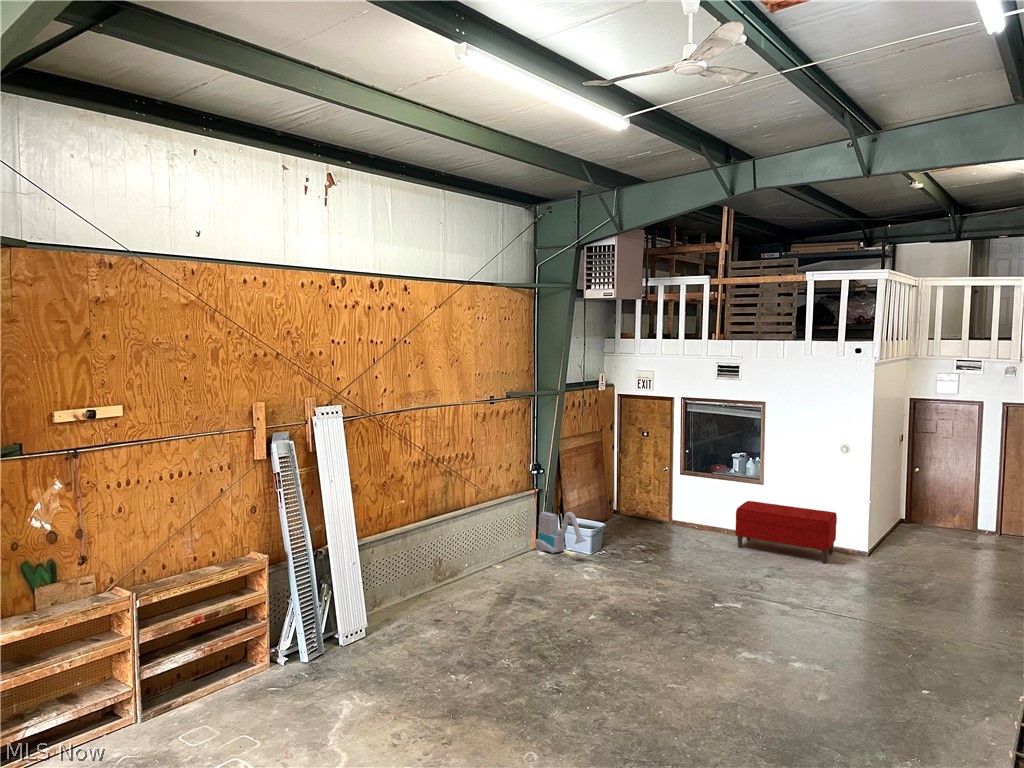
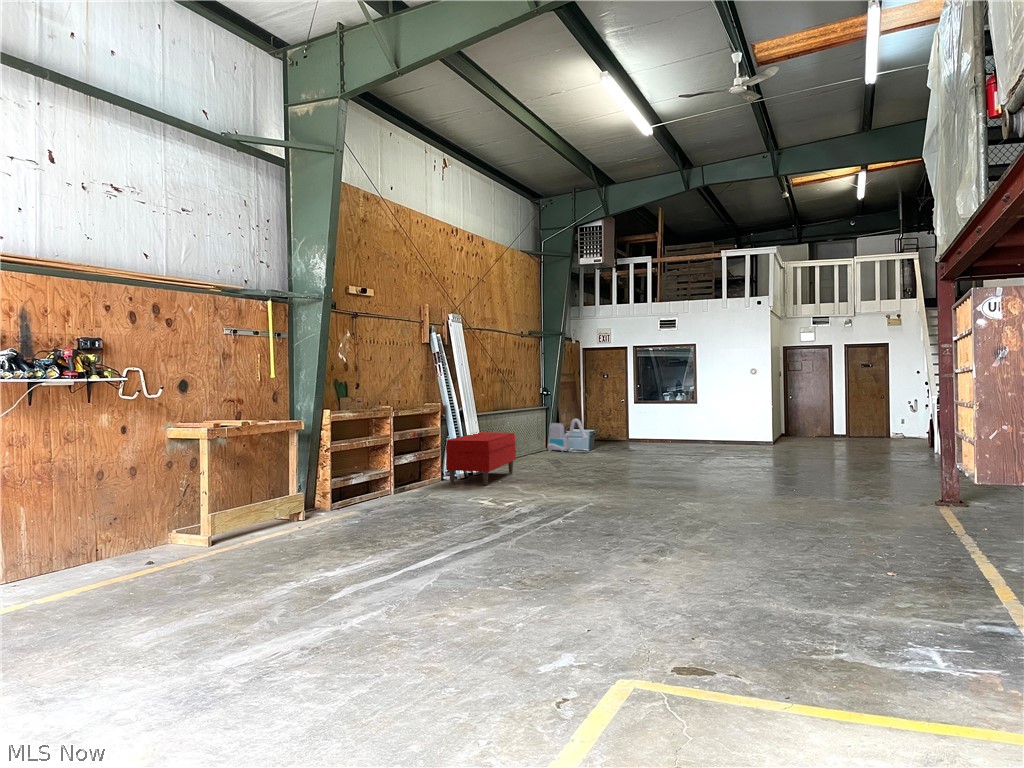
bench: present [735,501,837,563] -> present [446,432,516,486]

